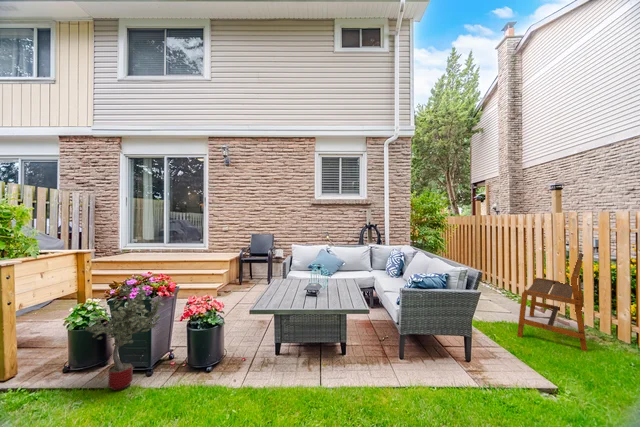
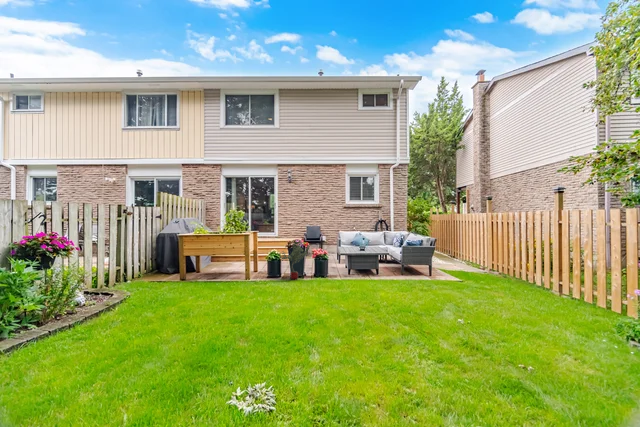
bench: present [517,253,587,351] -> none [457,232,495,274]

